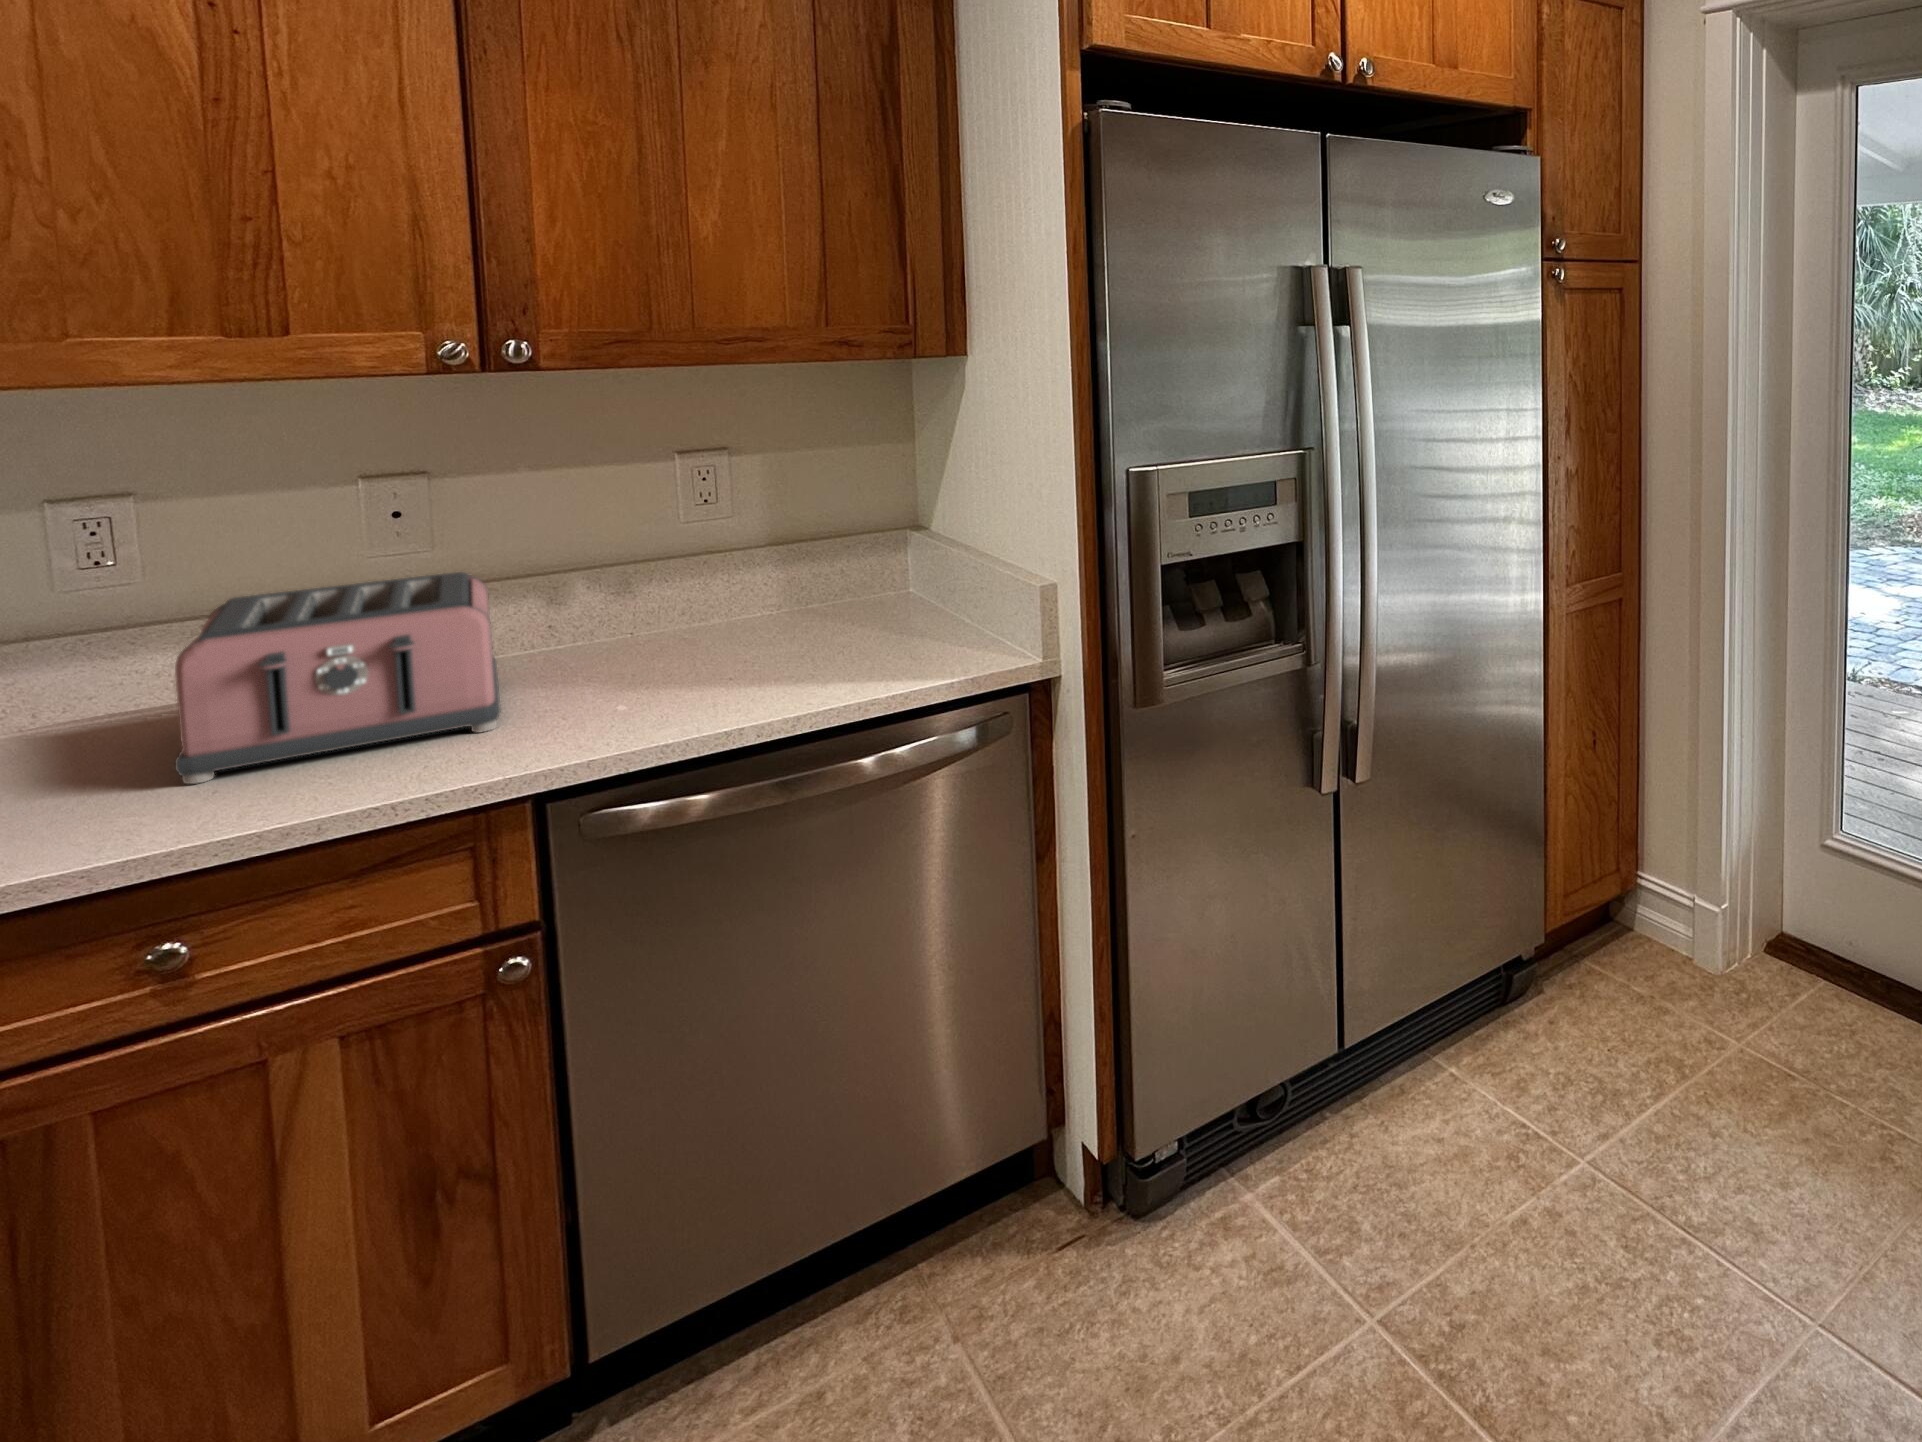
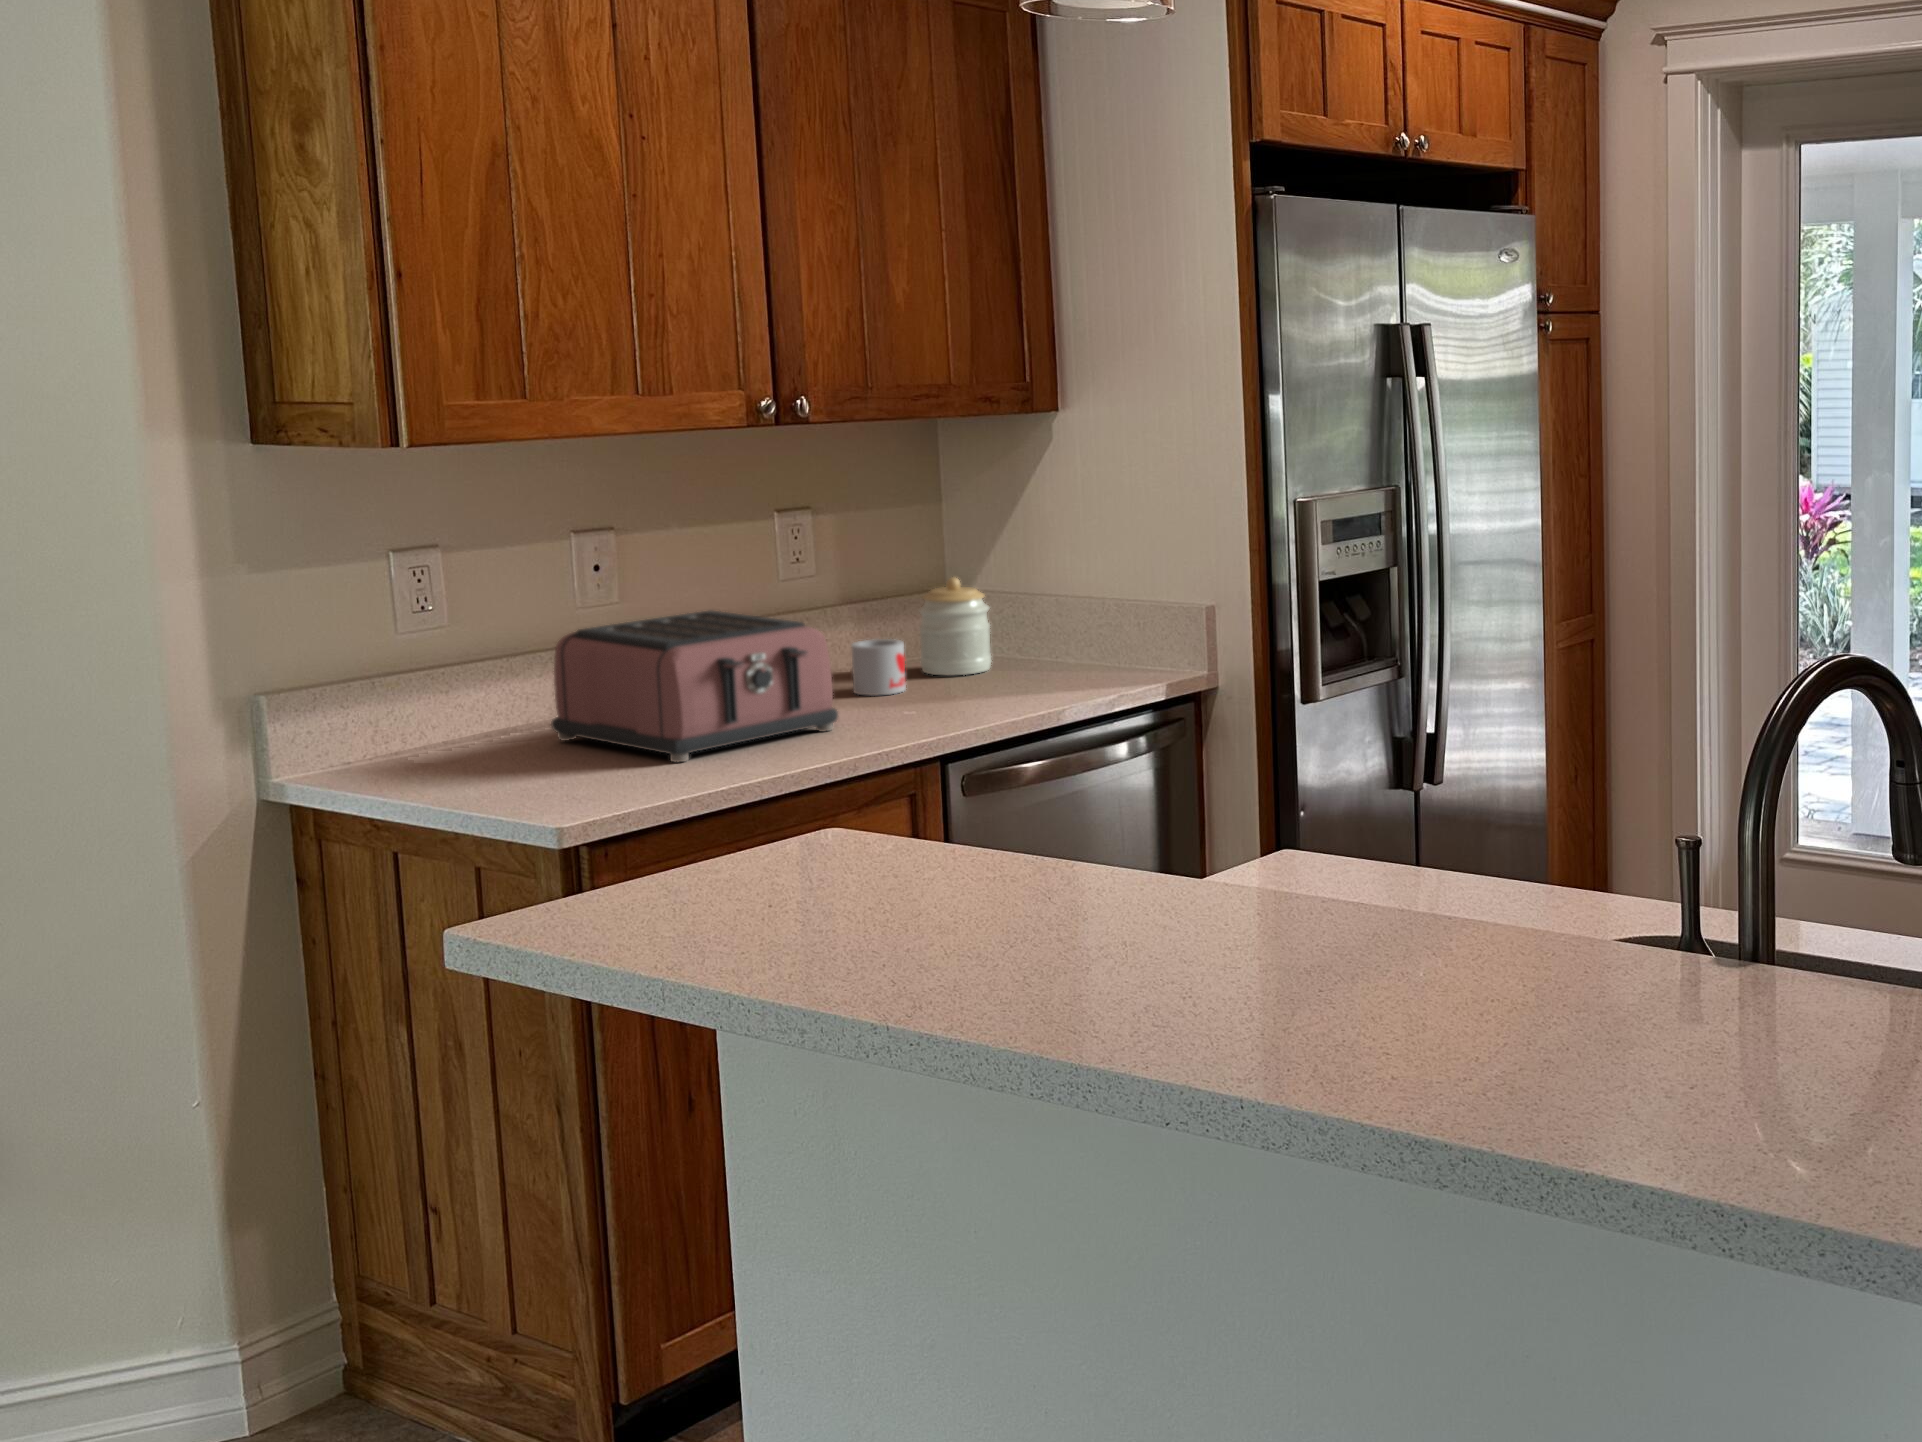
jar: none [800,531,885,637] -> present [919,578,991,675]
mug: none [669,599,746,666] -> present [852,639,906,696]

